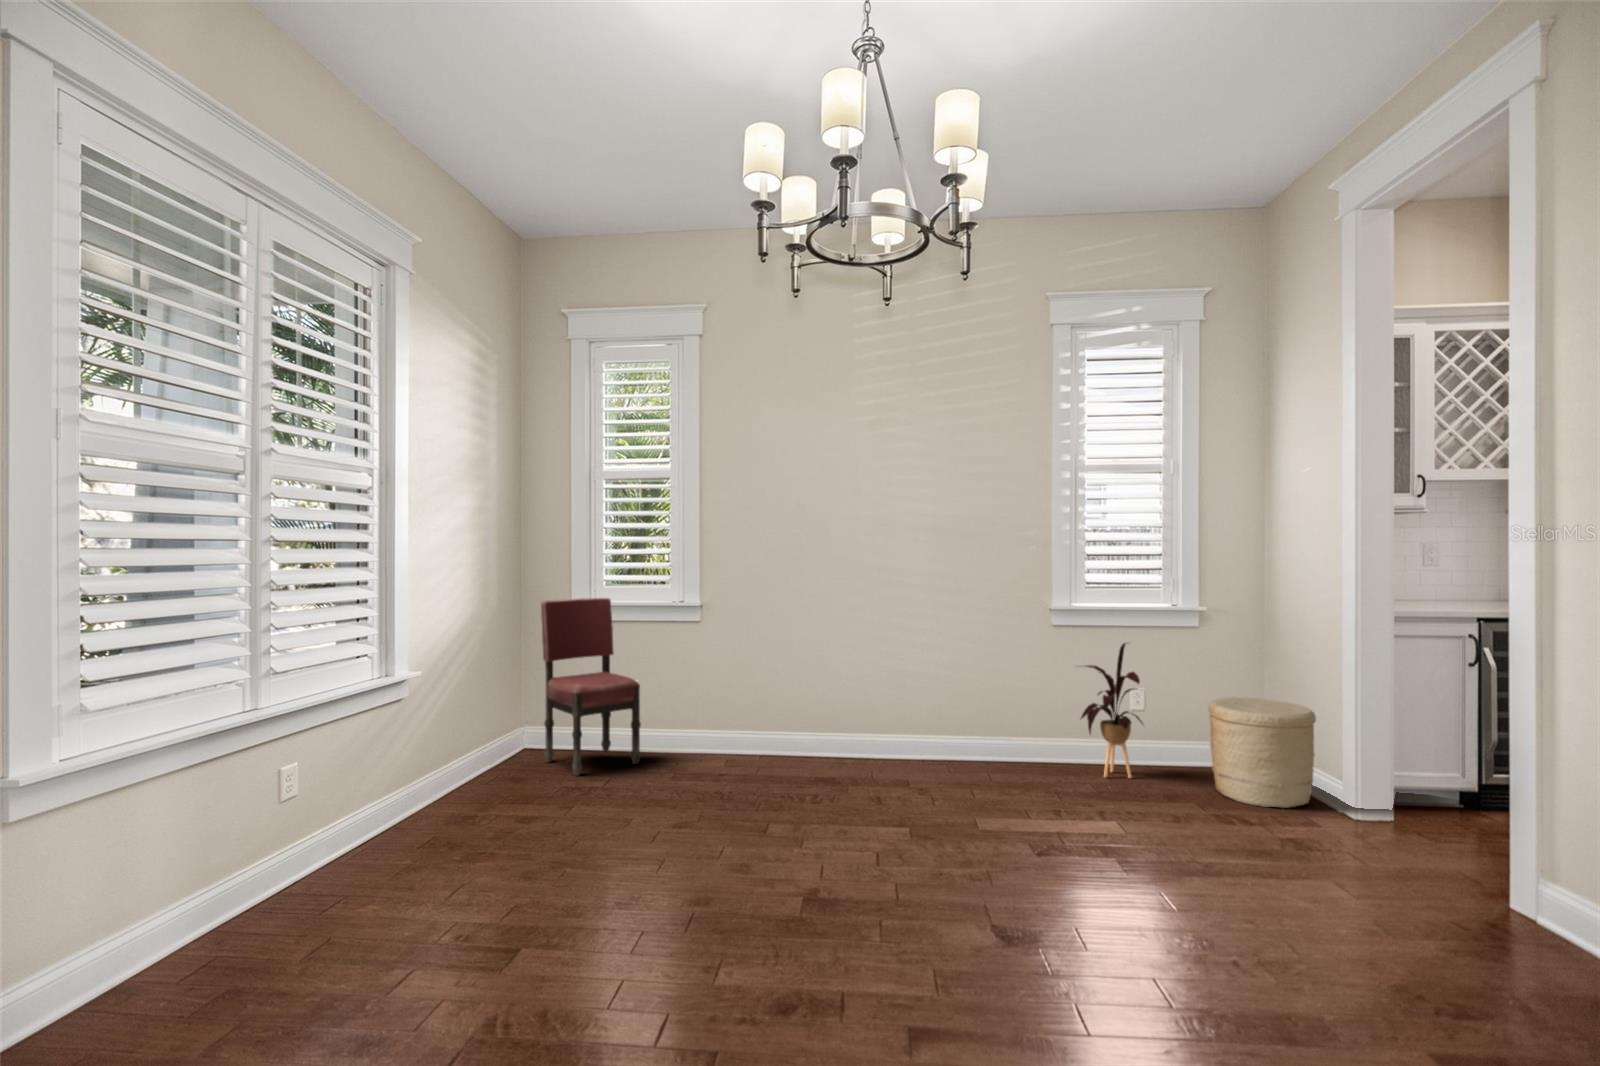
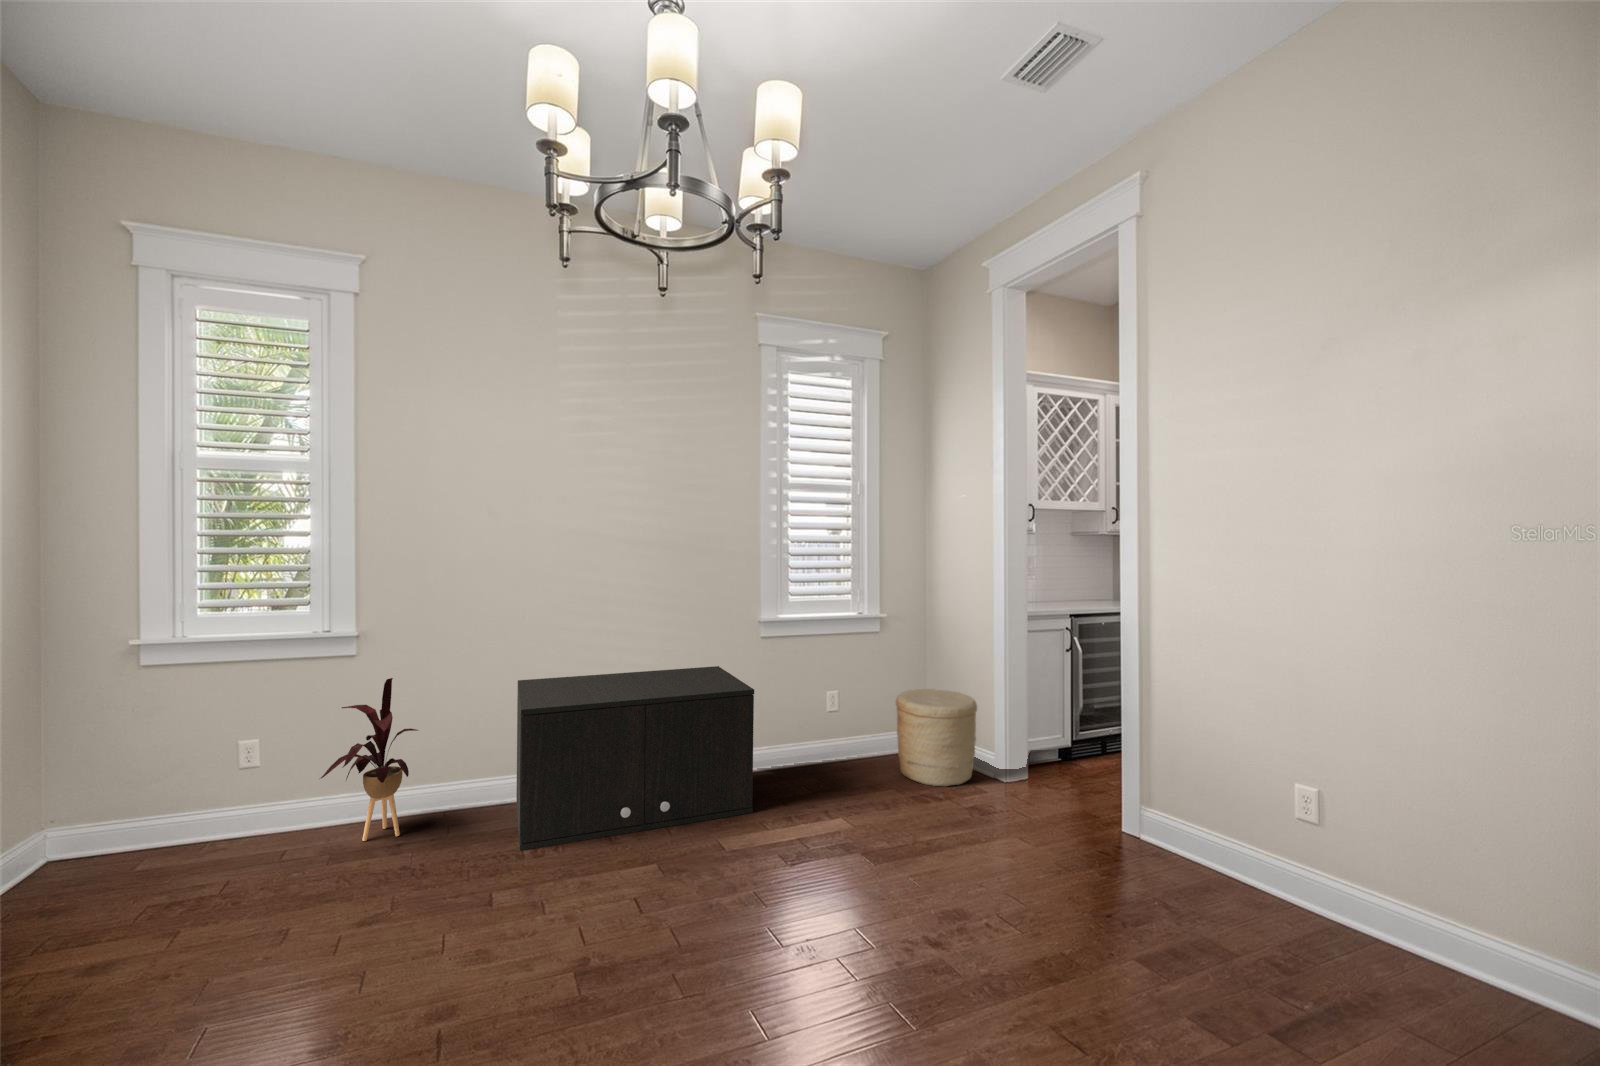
dining chair: present [541,598,641,776] -> none [80,632,265,899]
house plant: present [1081,643,1143,778] -> present [321,678,418,841]
storage cabinet: none [809,652,1024,795] -> present [516,666,754,850]

